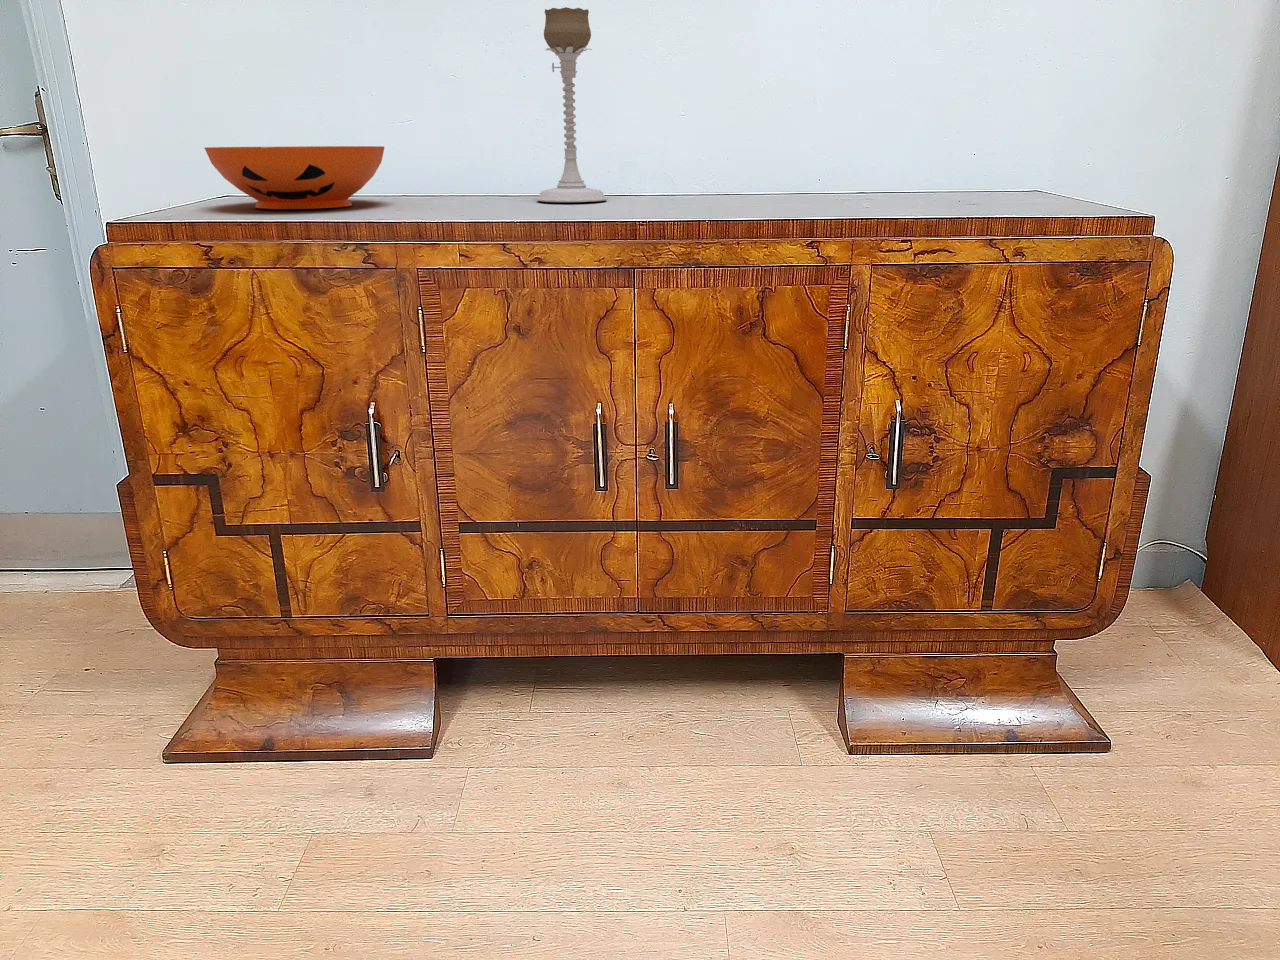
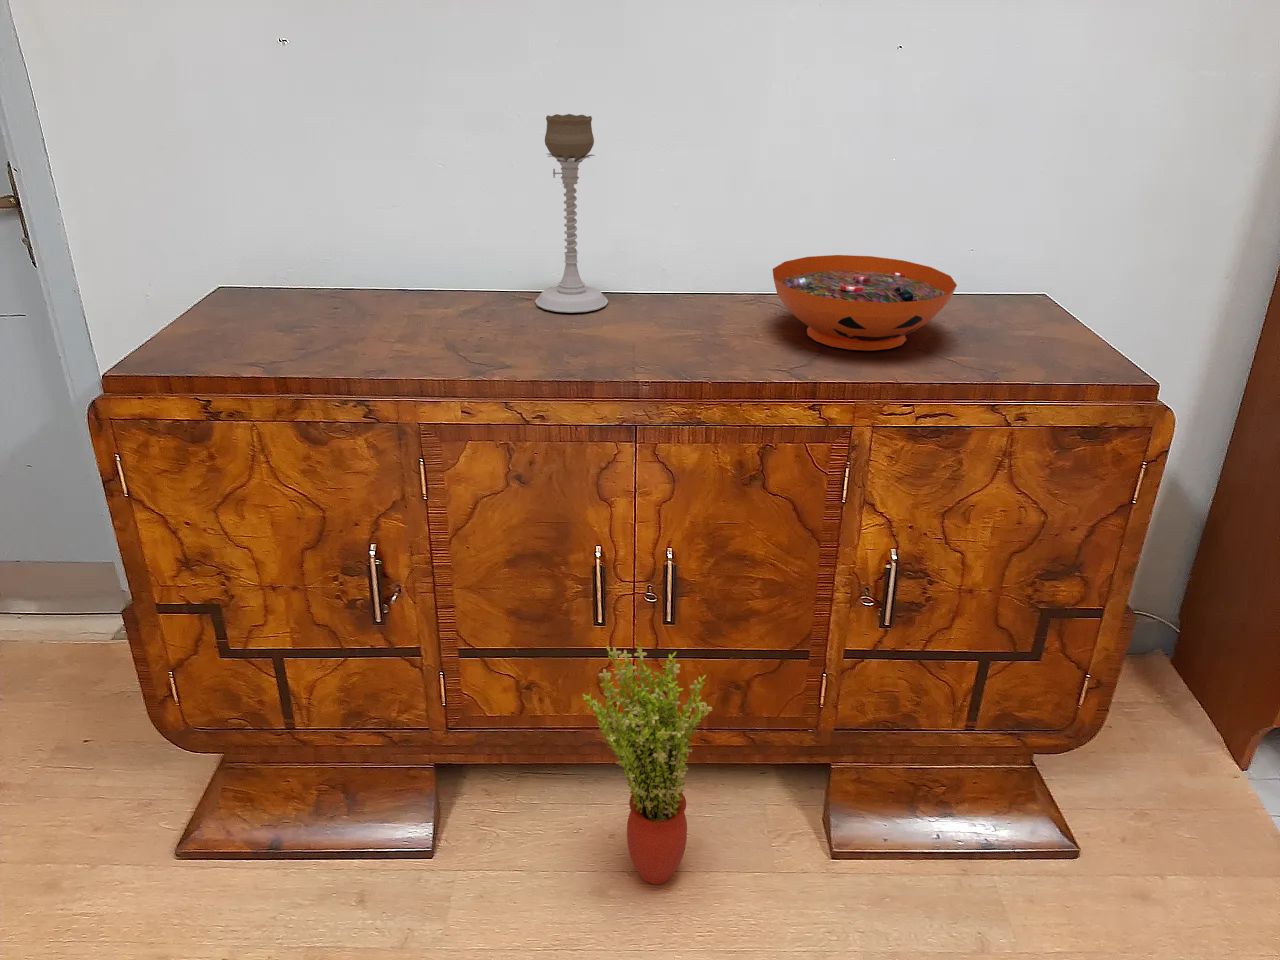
decorative bowl: present [205,146,384,209] -> present [773,255,957,351]
potted plant: none [583,497,719,774] -> present [582,642,712,884]

